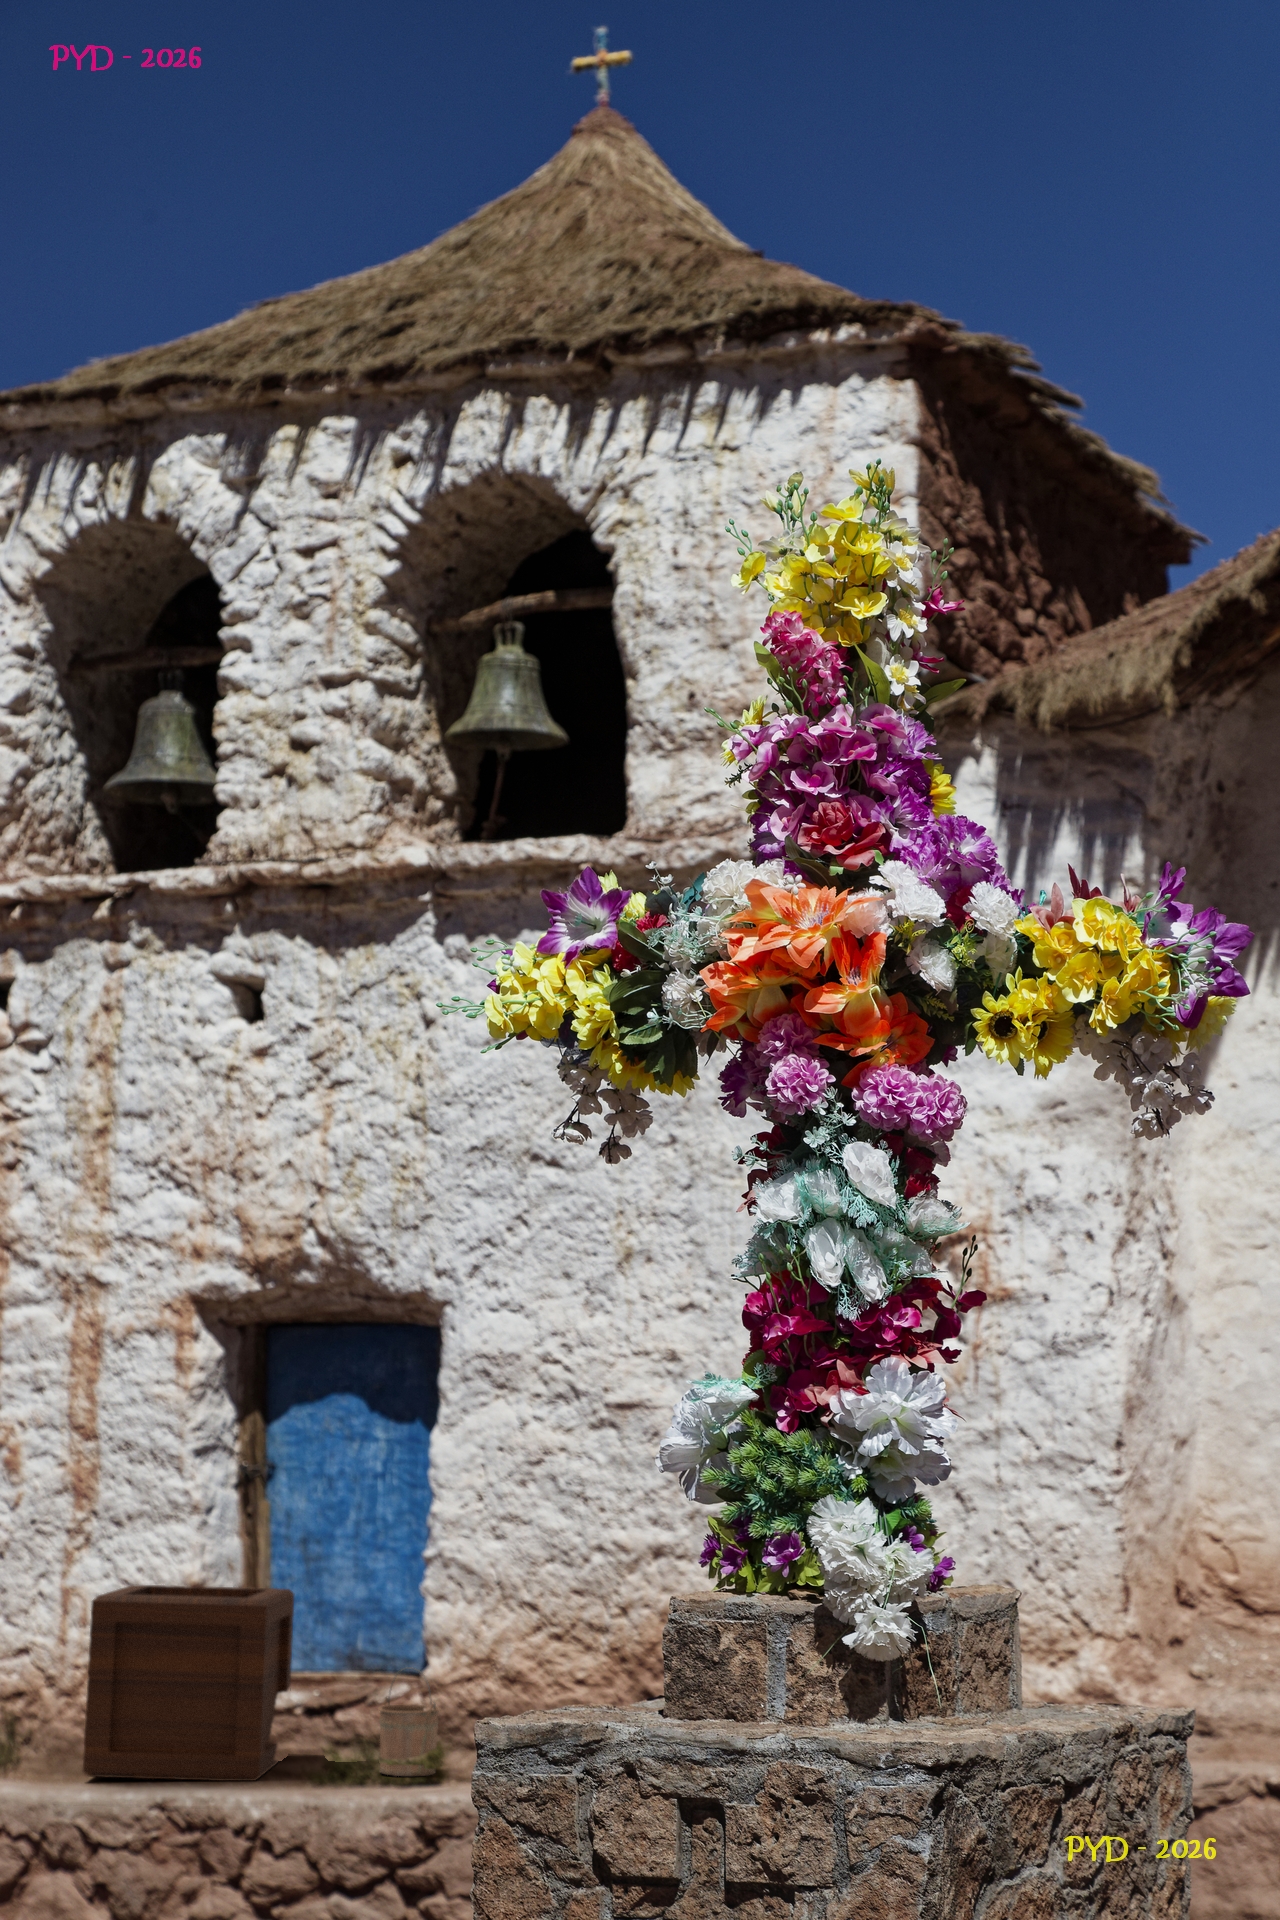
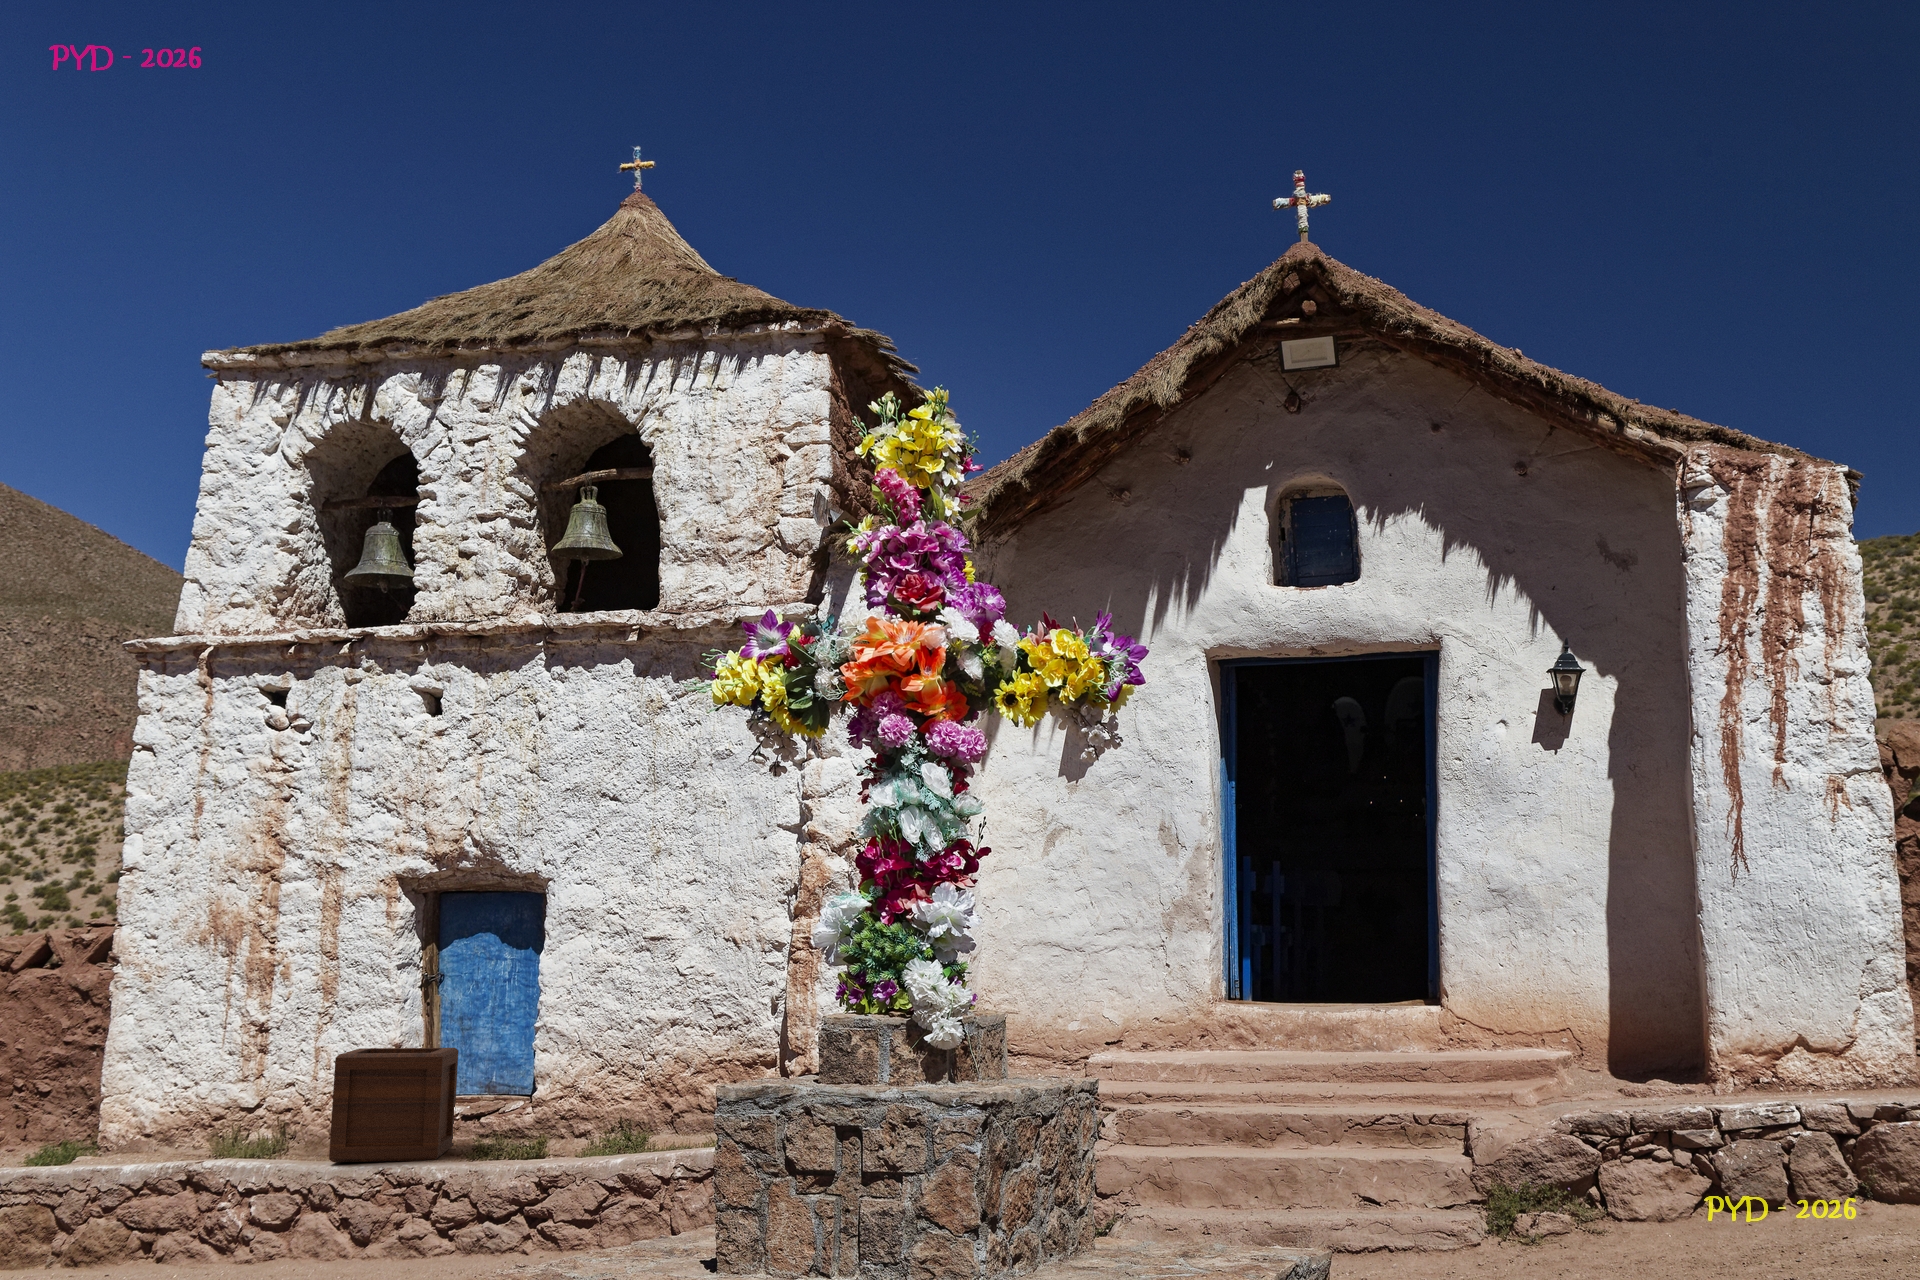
bucket: present [378,1671,440,1776] -> none [509,1090,547,1153]

